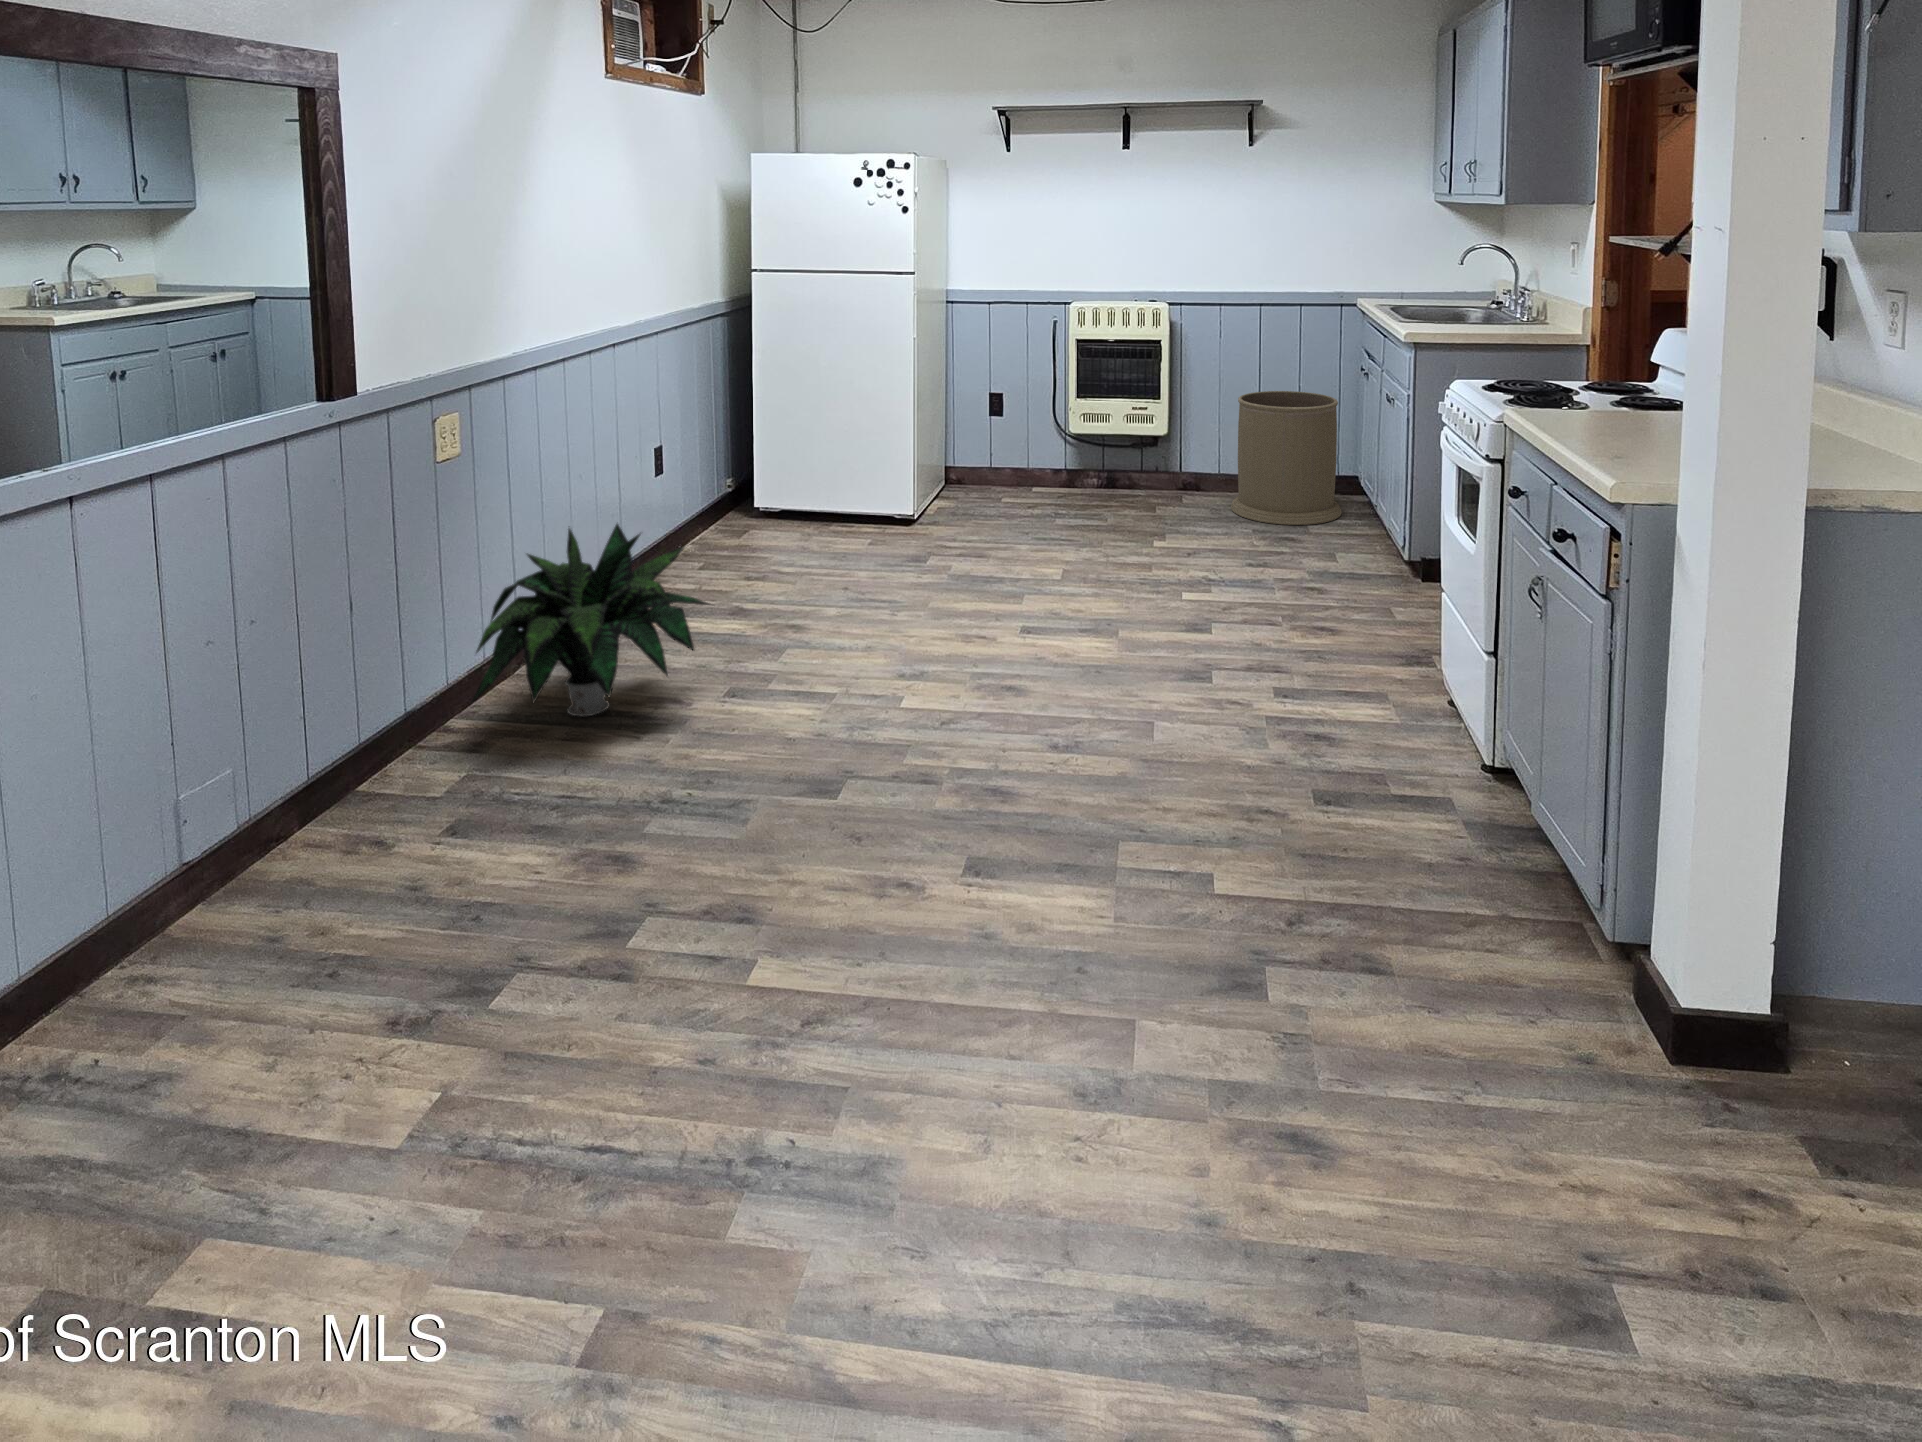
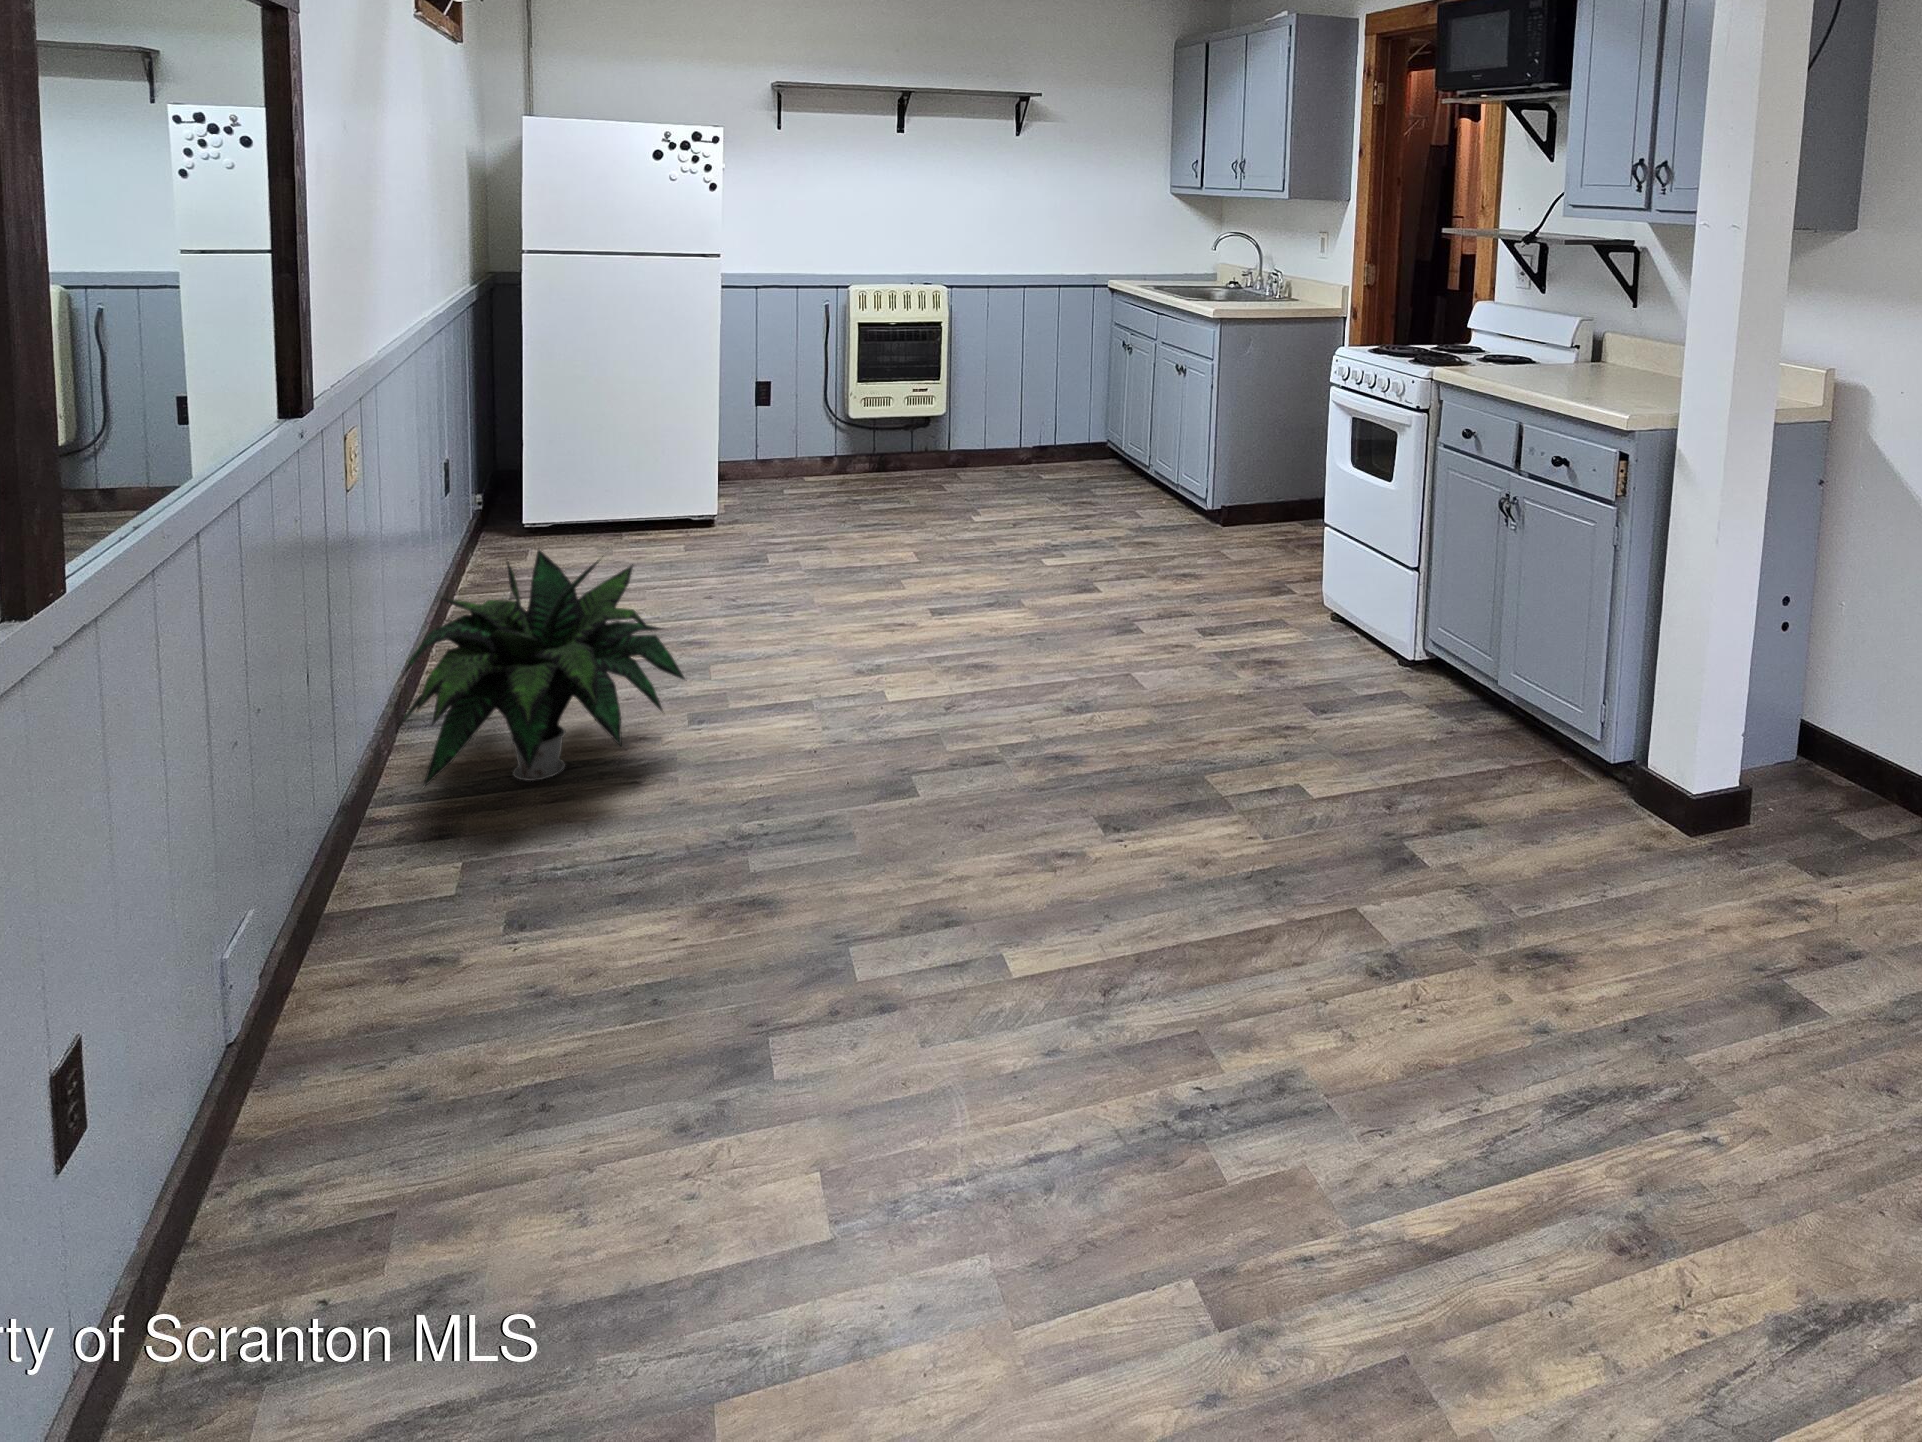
trash can: present [1231,391,1342,525] -> none [1013,369,1115,494]

